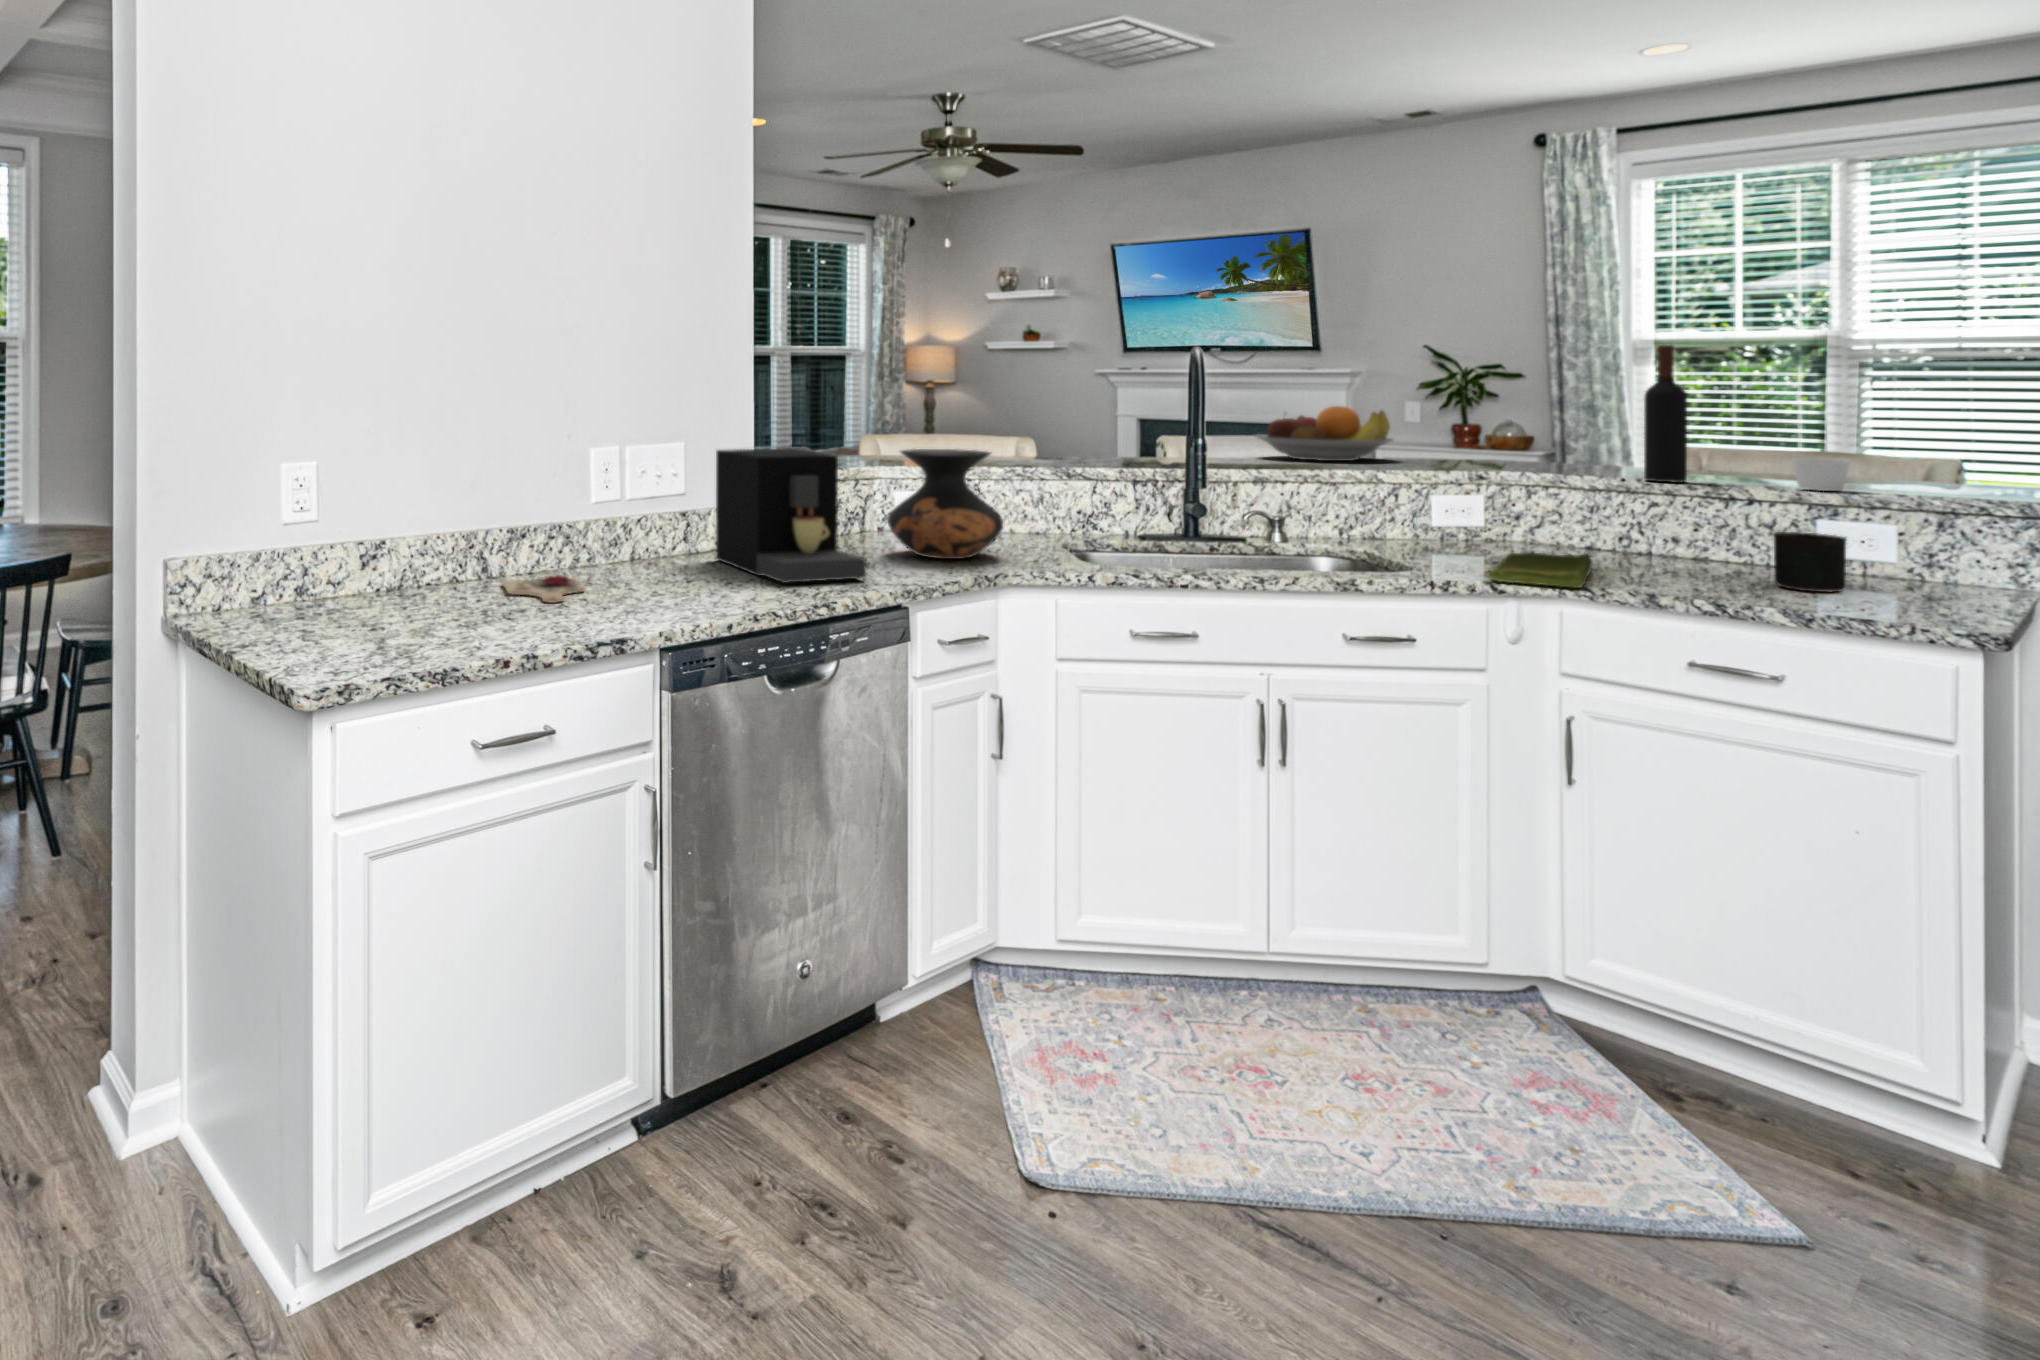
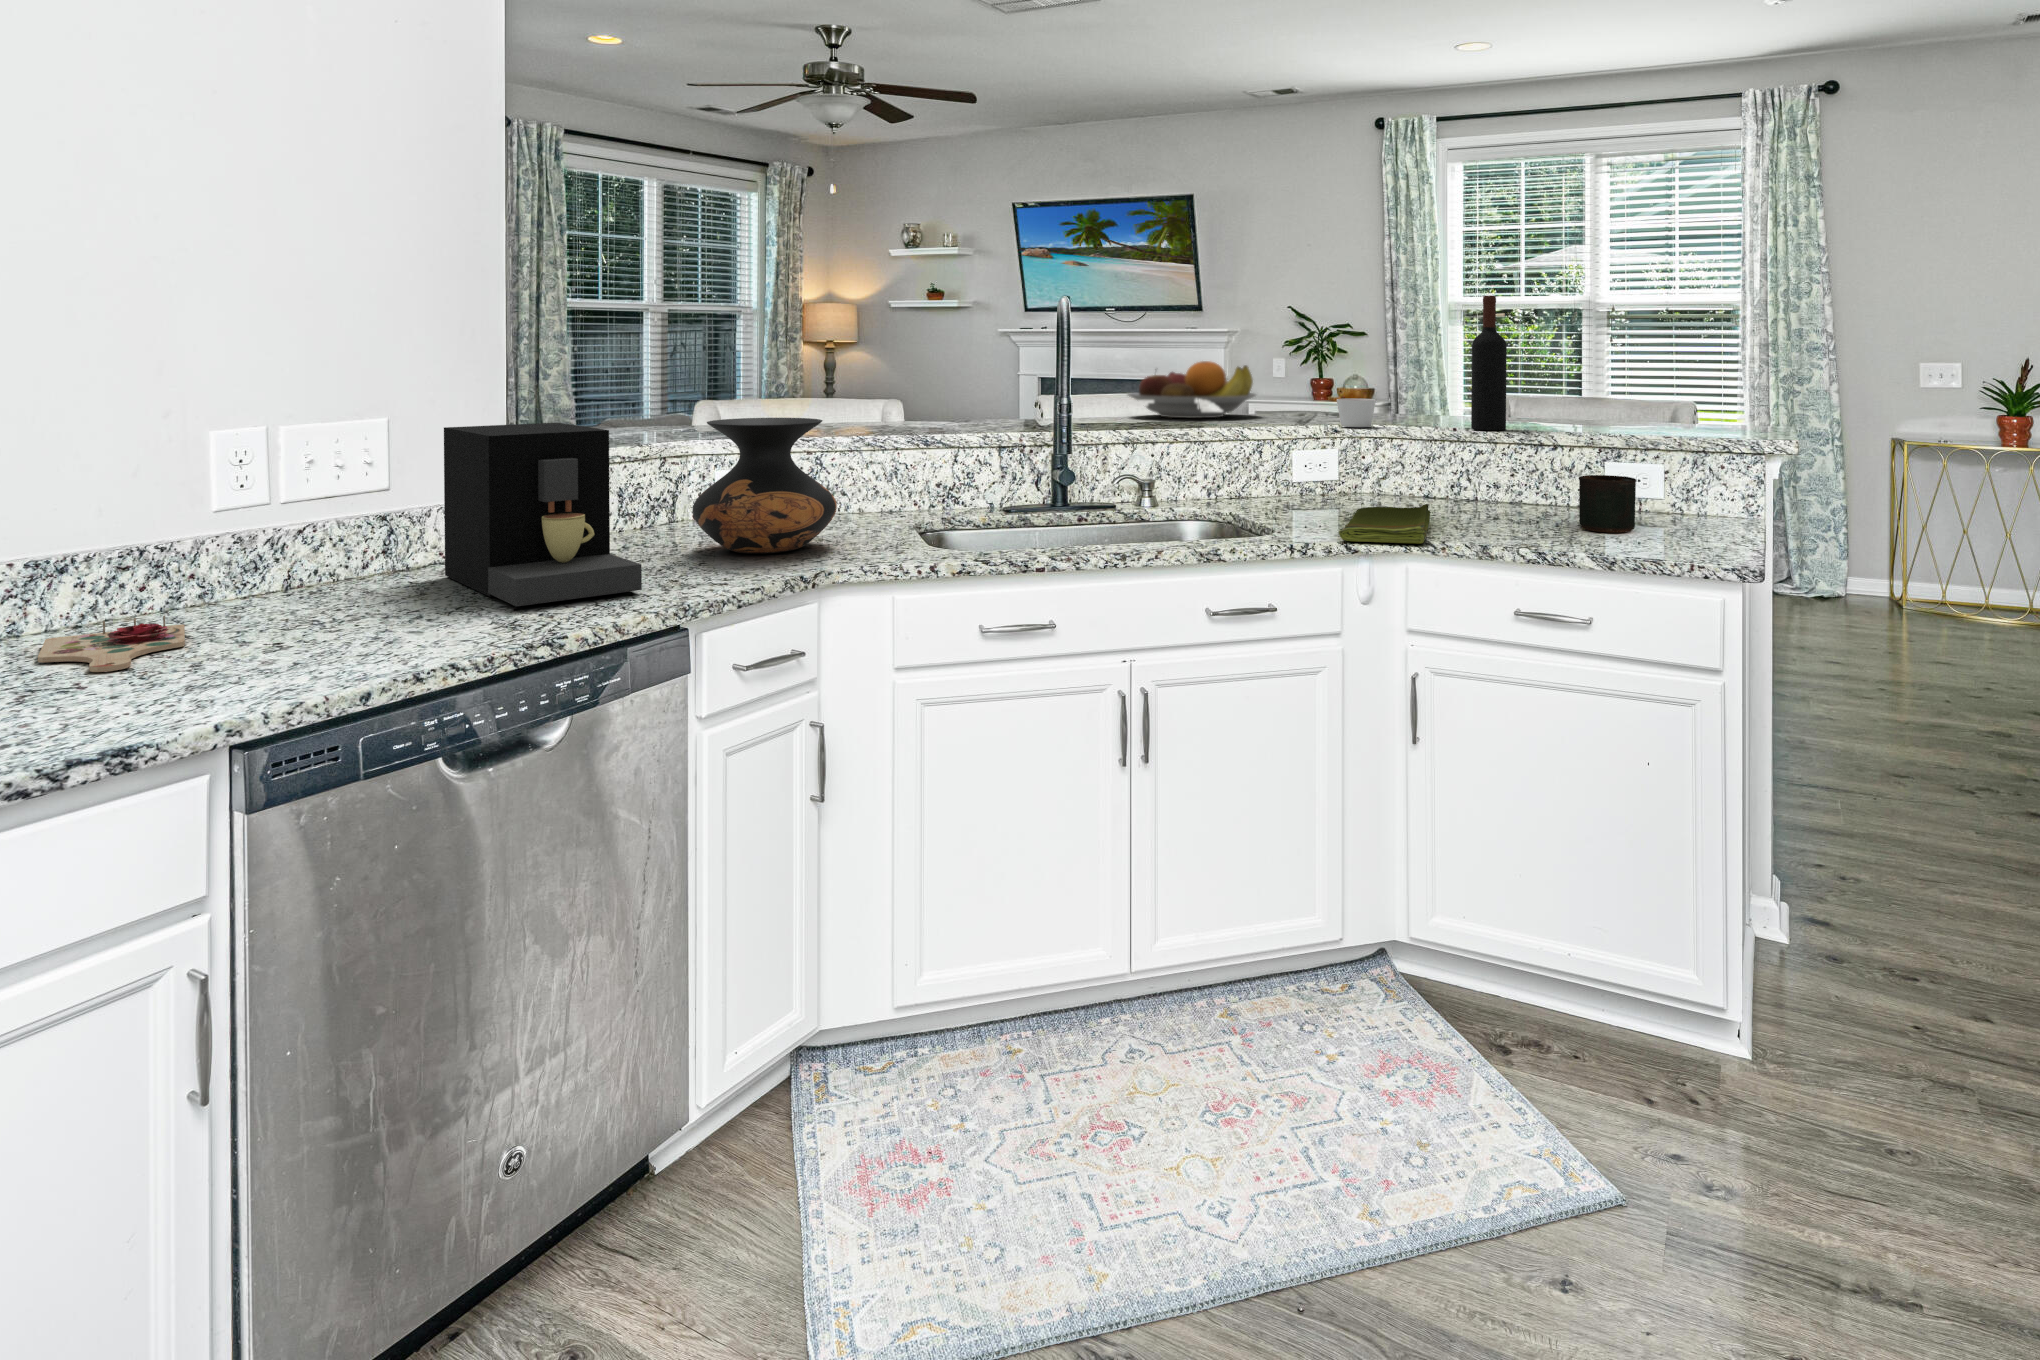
candle: present [1792,457,1850,491] -> present [1337,399,1376,427]

